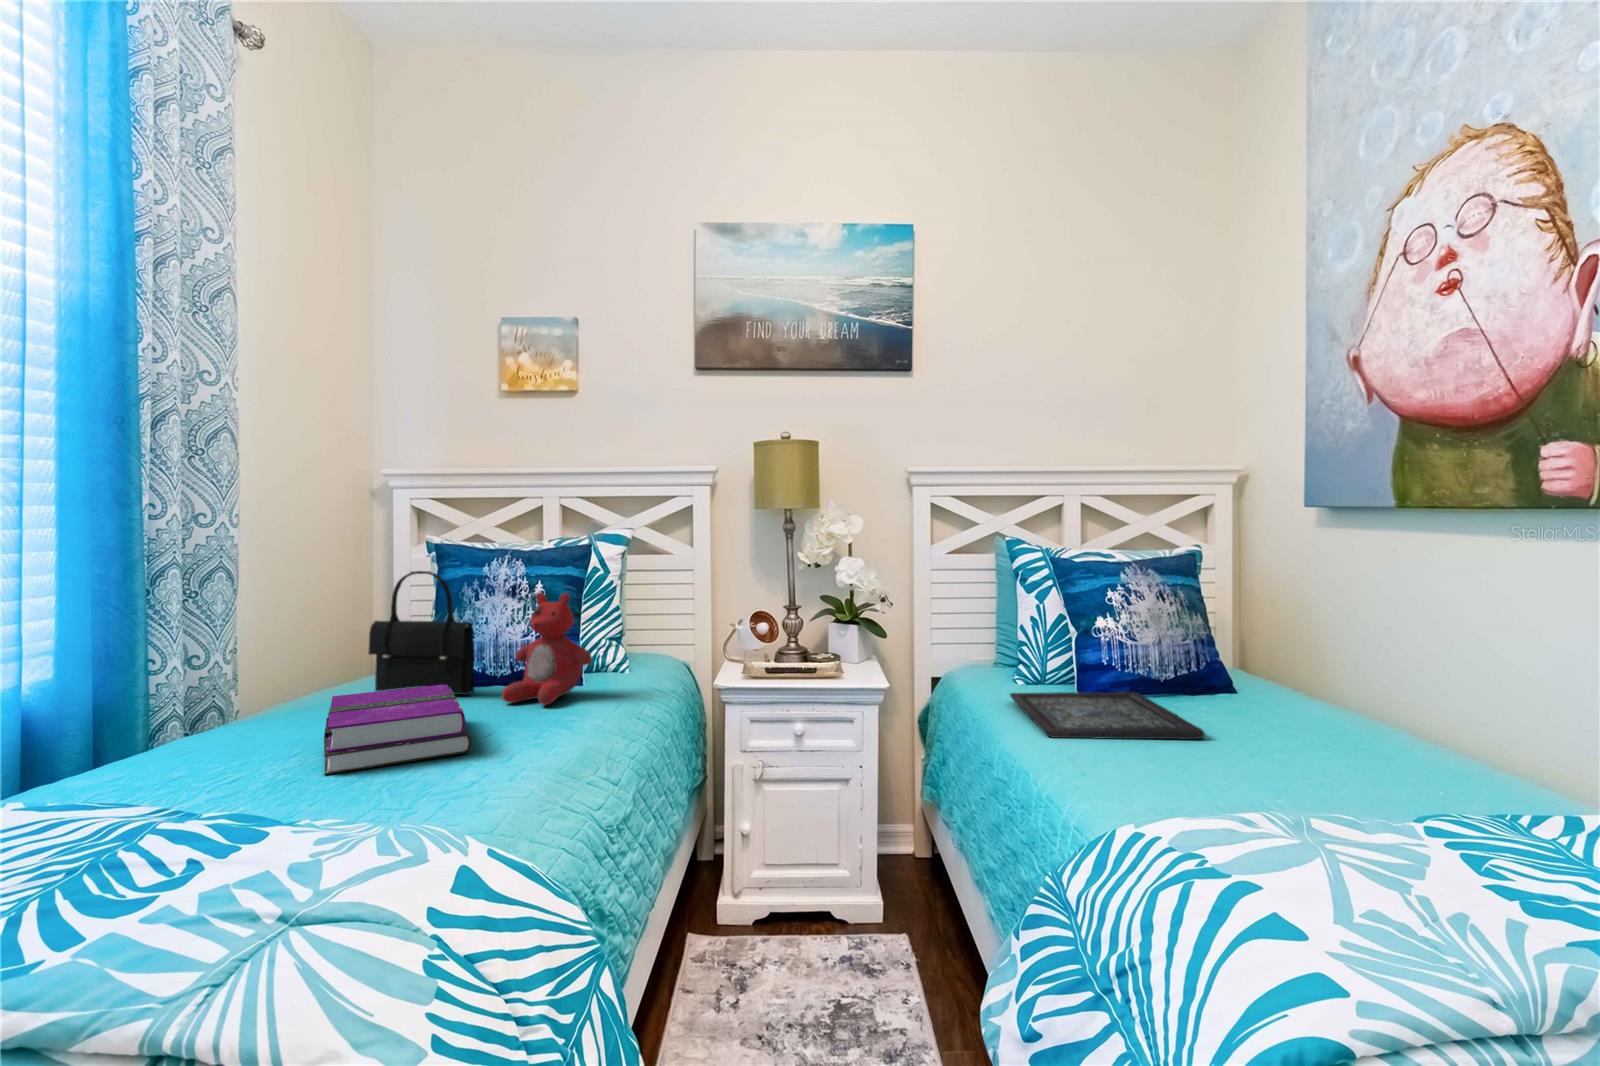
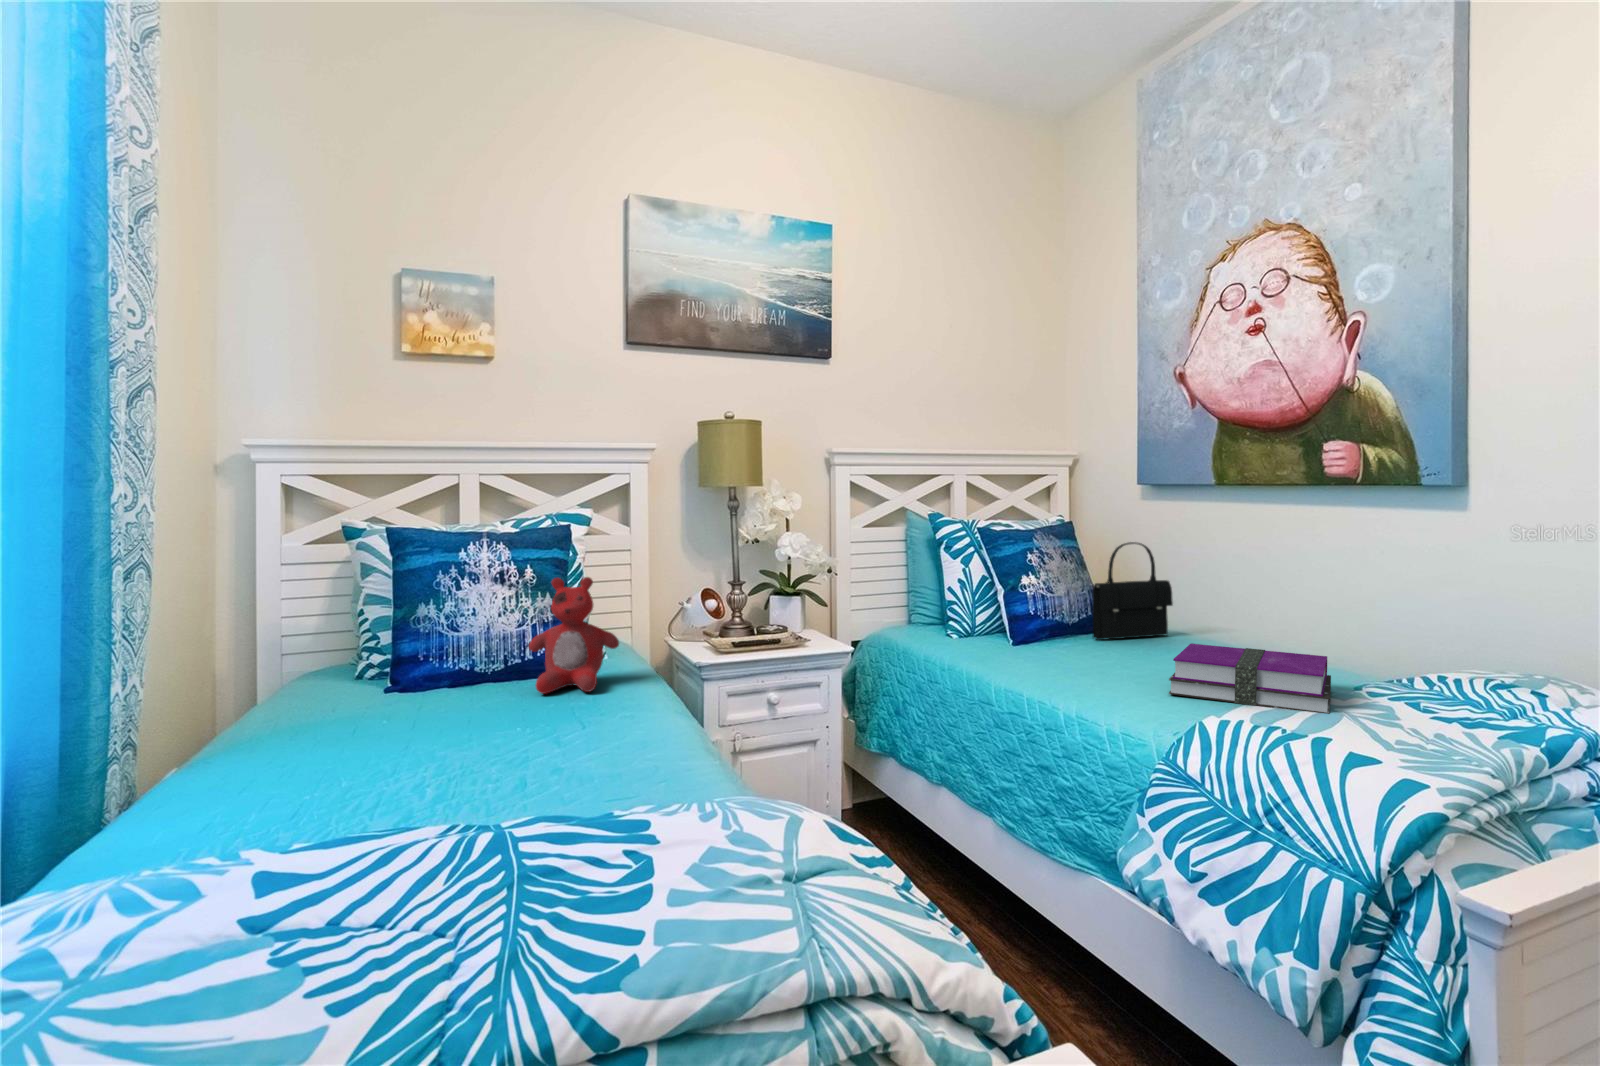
handbag: present [369,571,474,695] -> present [1092,542,1173,640]
hardback book: present [324,685,472,775] -> present [1169,644,1331,714]
tray: present [1010,692,1205,740] -> none [968,633,1138,671]

